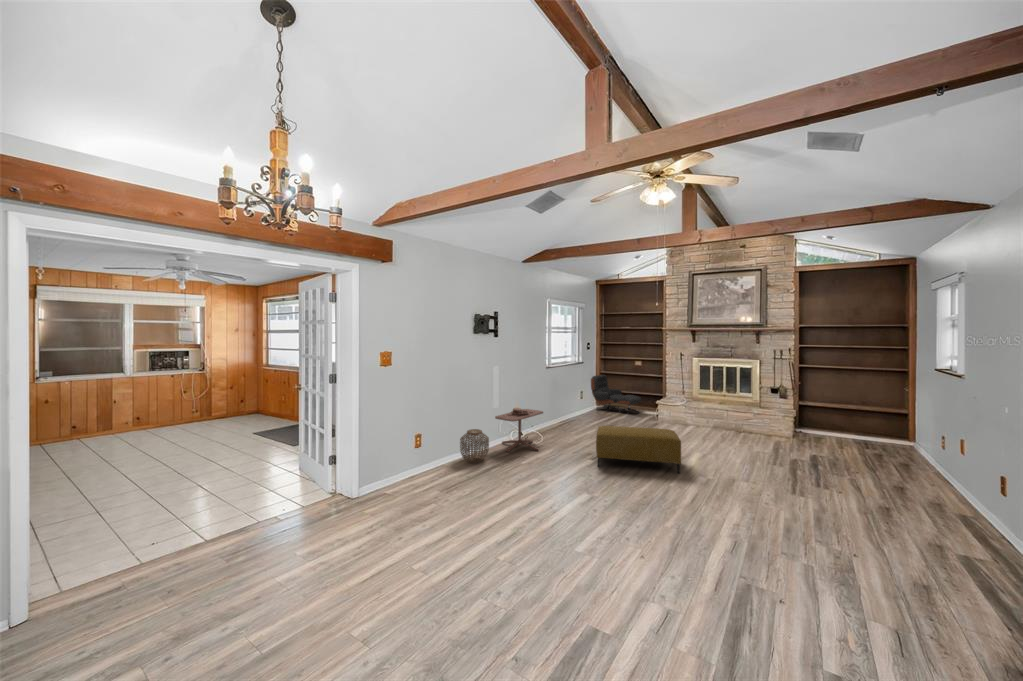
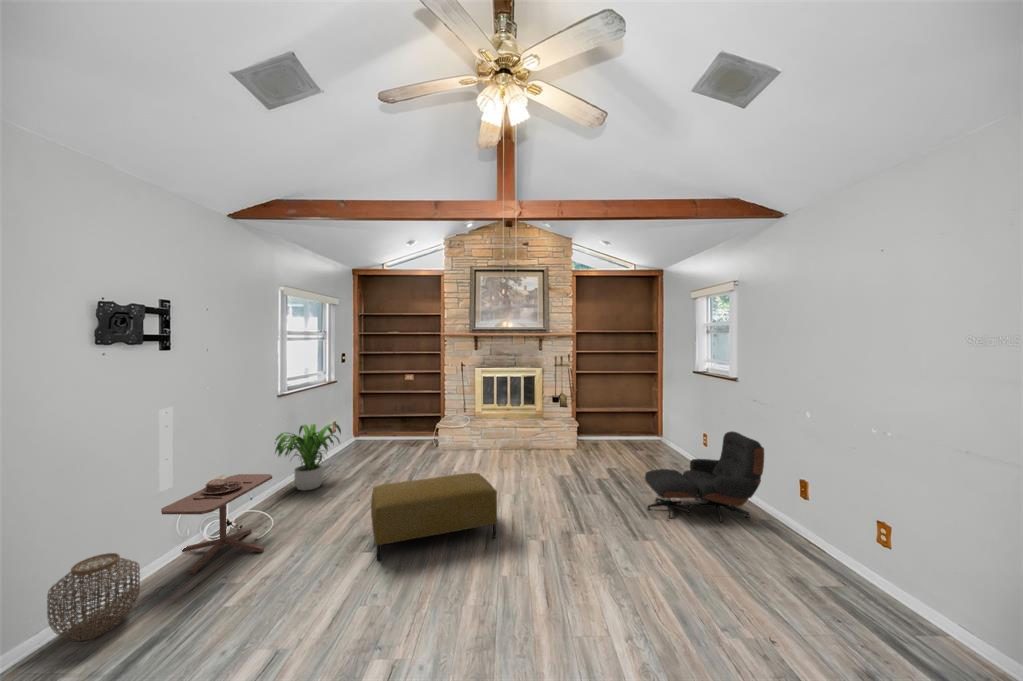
lounge chair: present [591,375,641,413] -> present [645,431,764,522]
potted plant: none [544,388,584,430] -> present [275,424,341,490]

